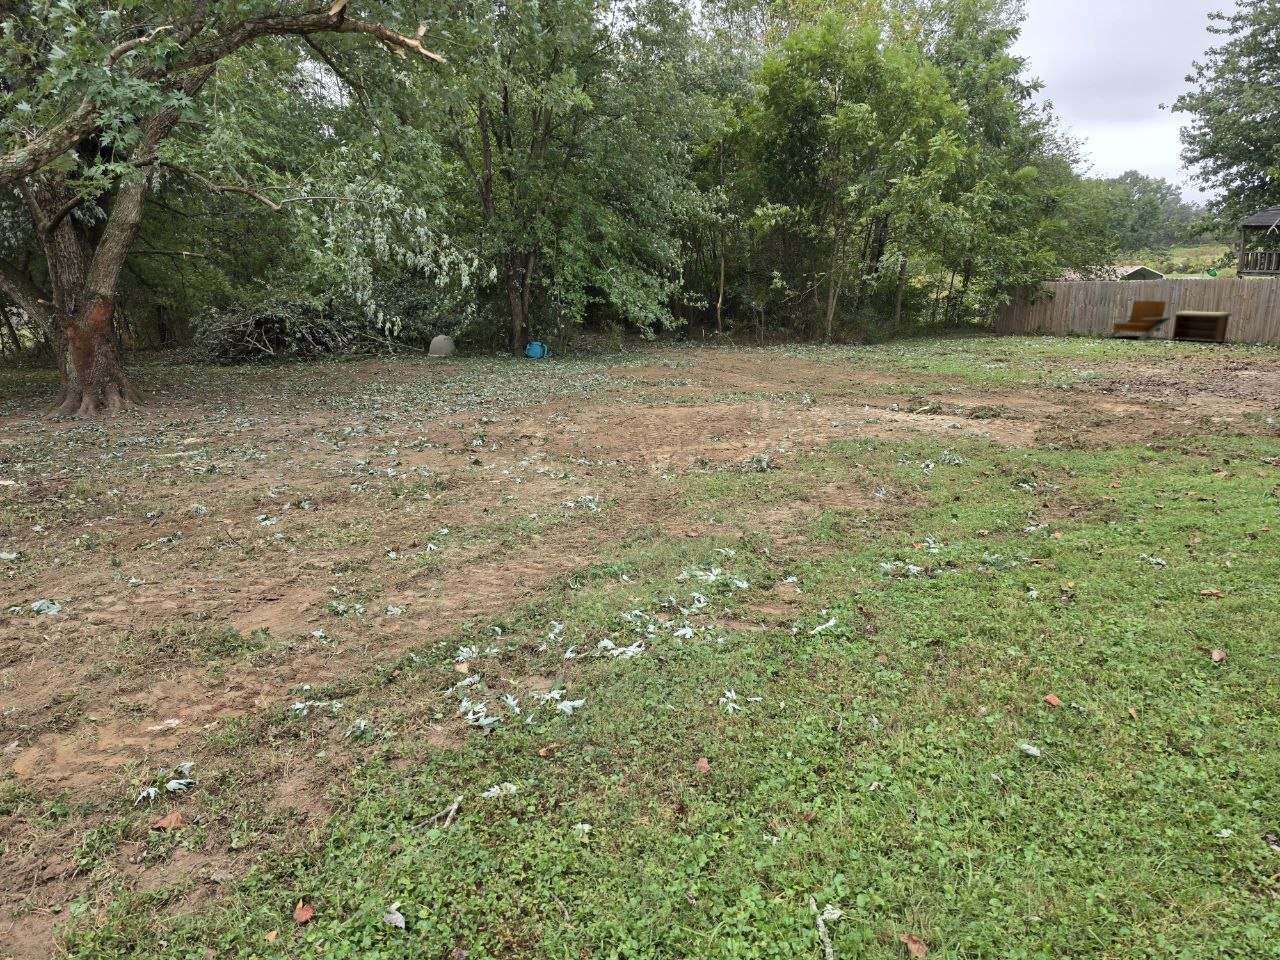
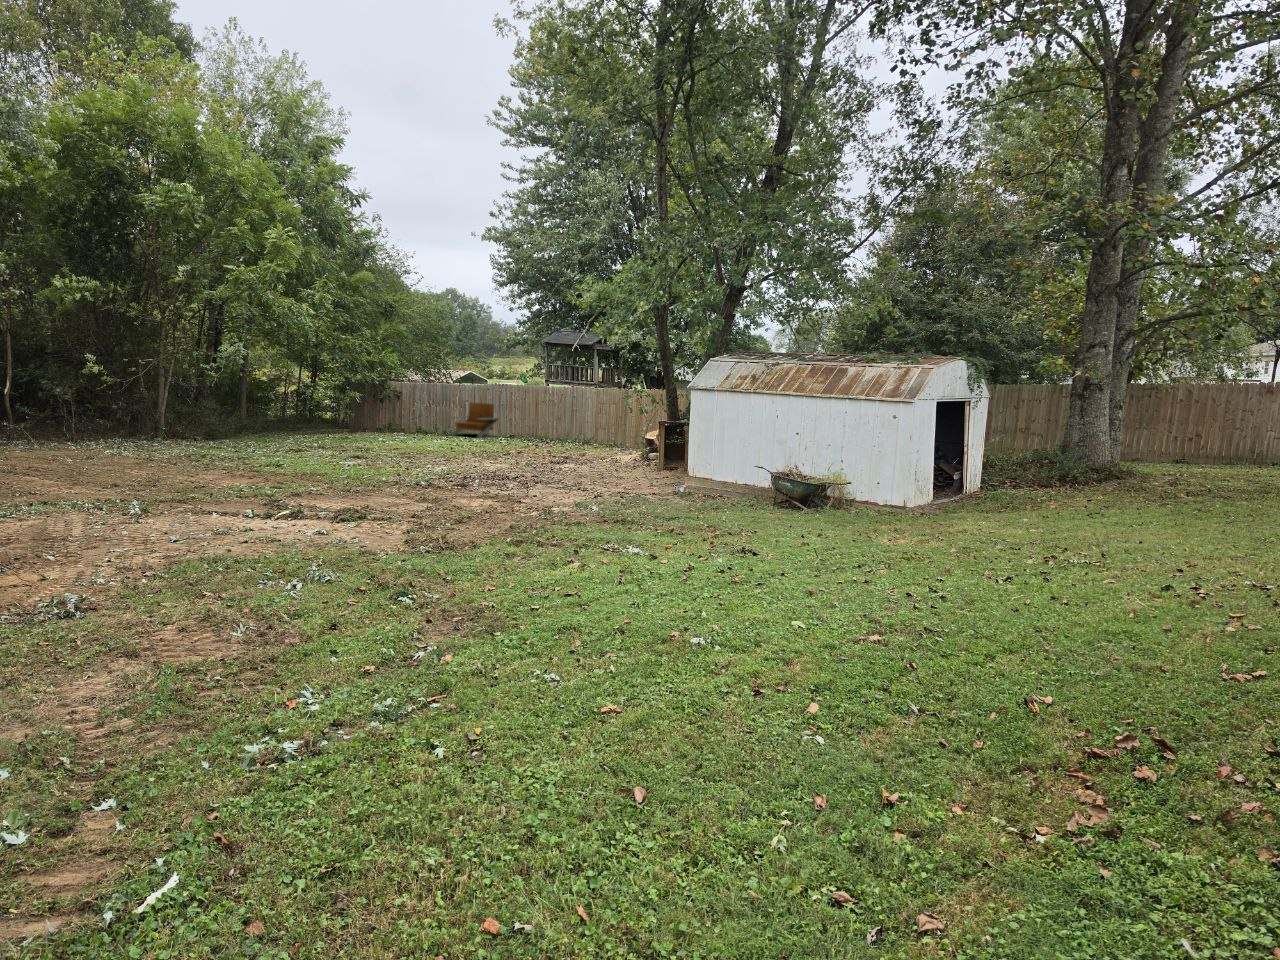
bench: present [1172,311,1231,343] -> none [502,413,542,440]

